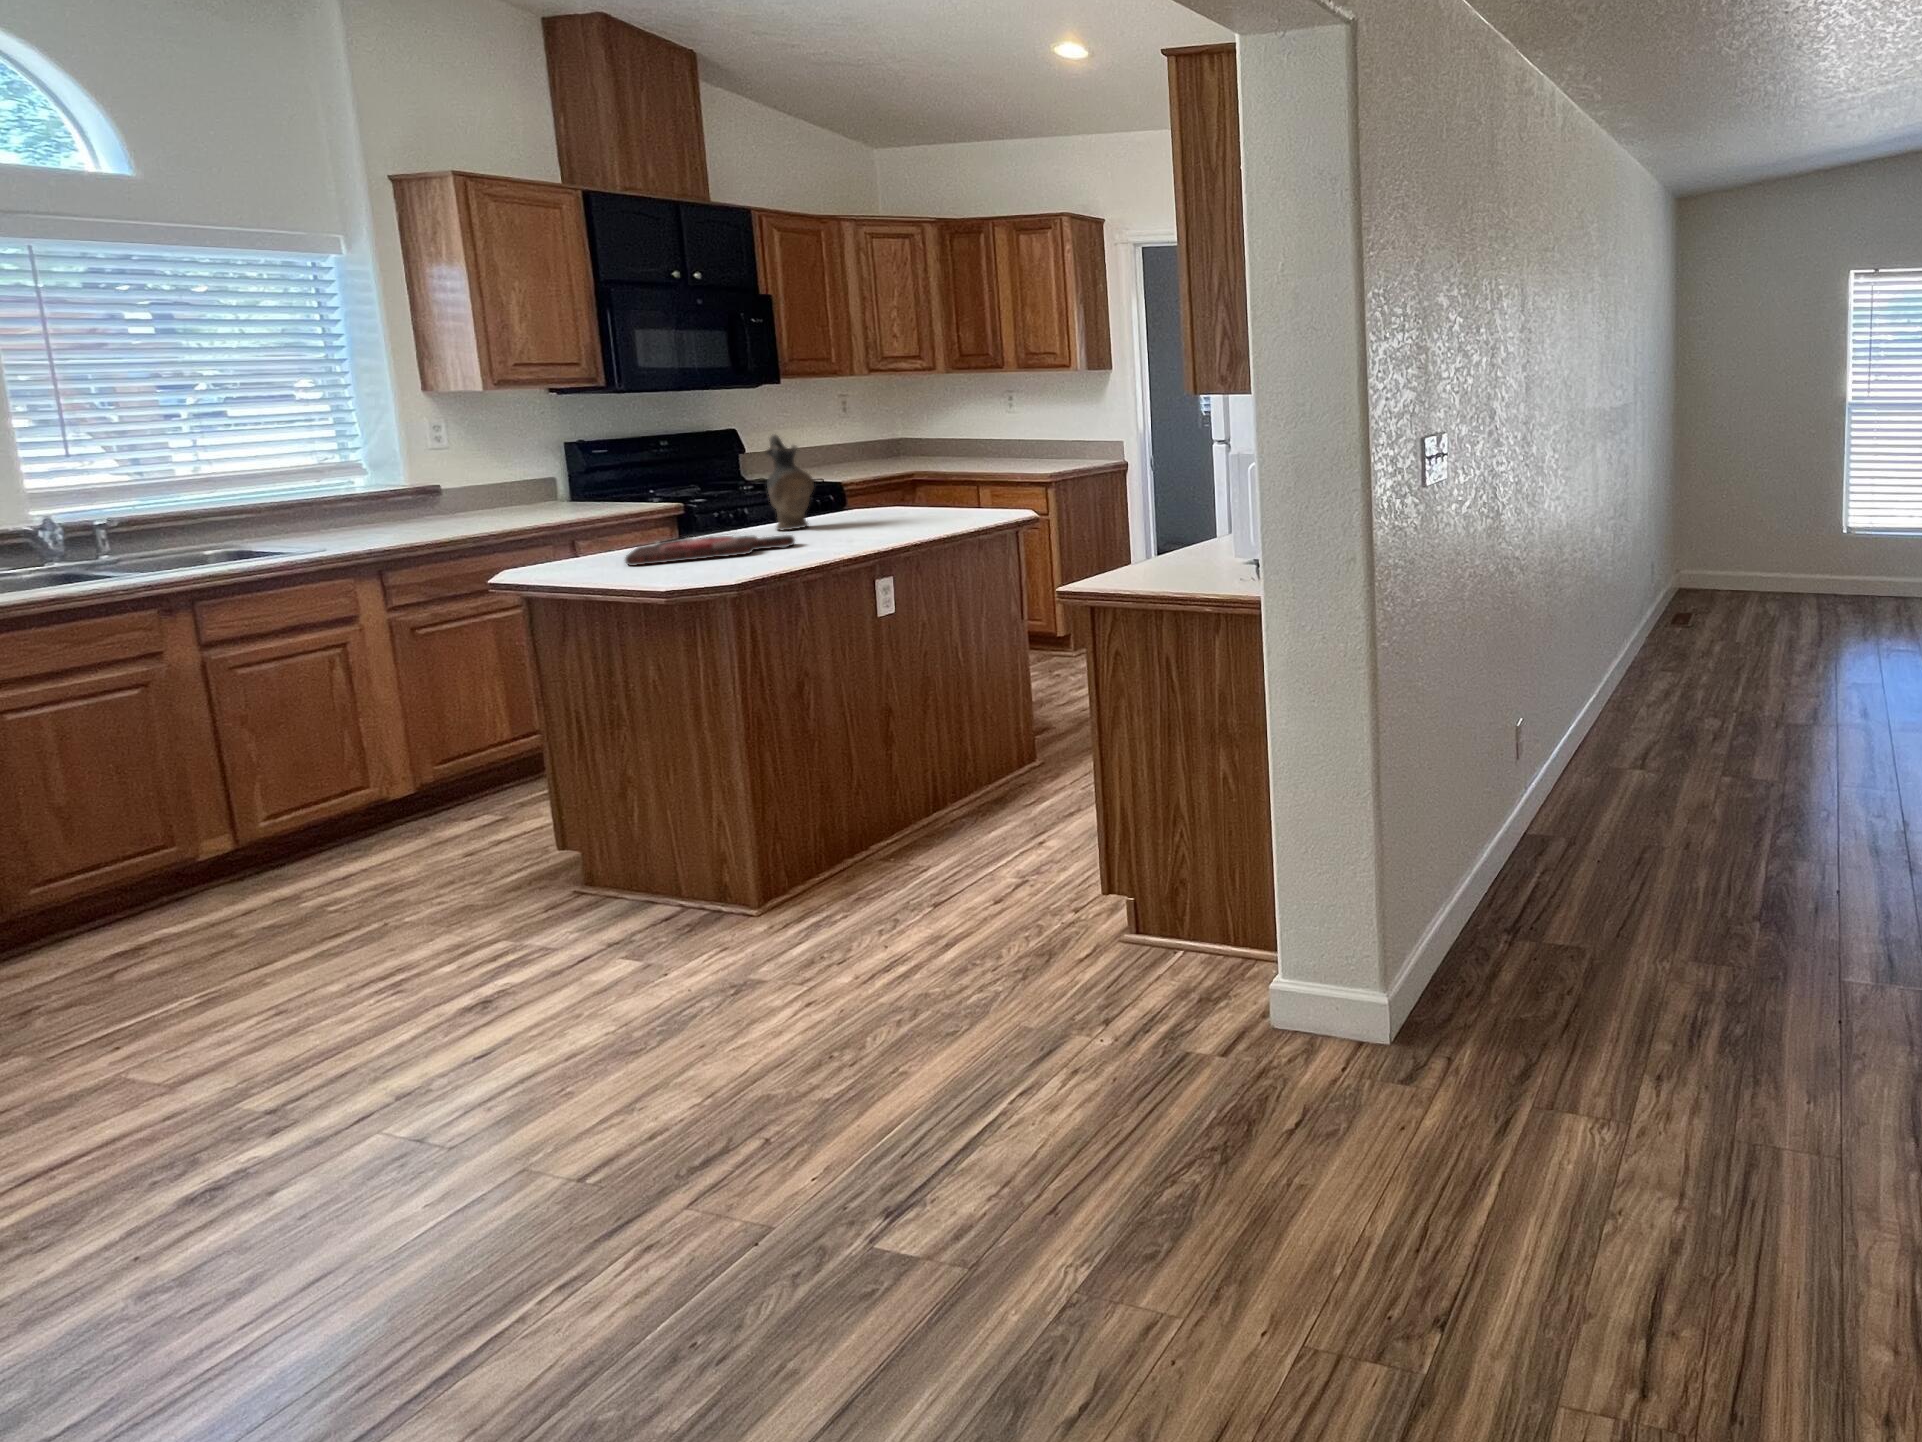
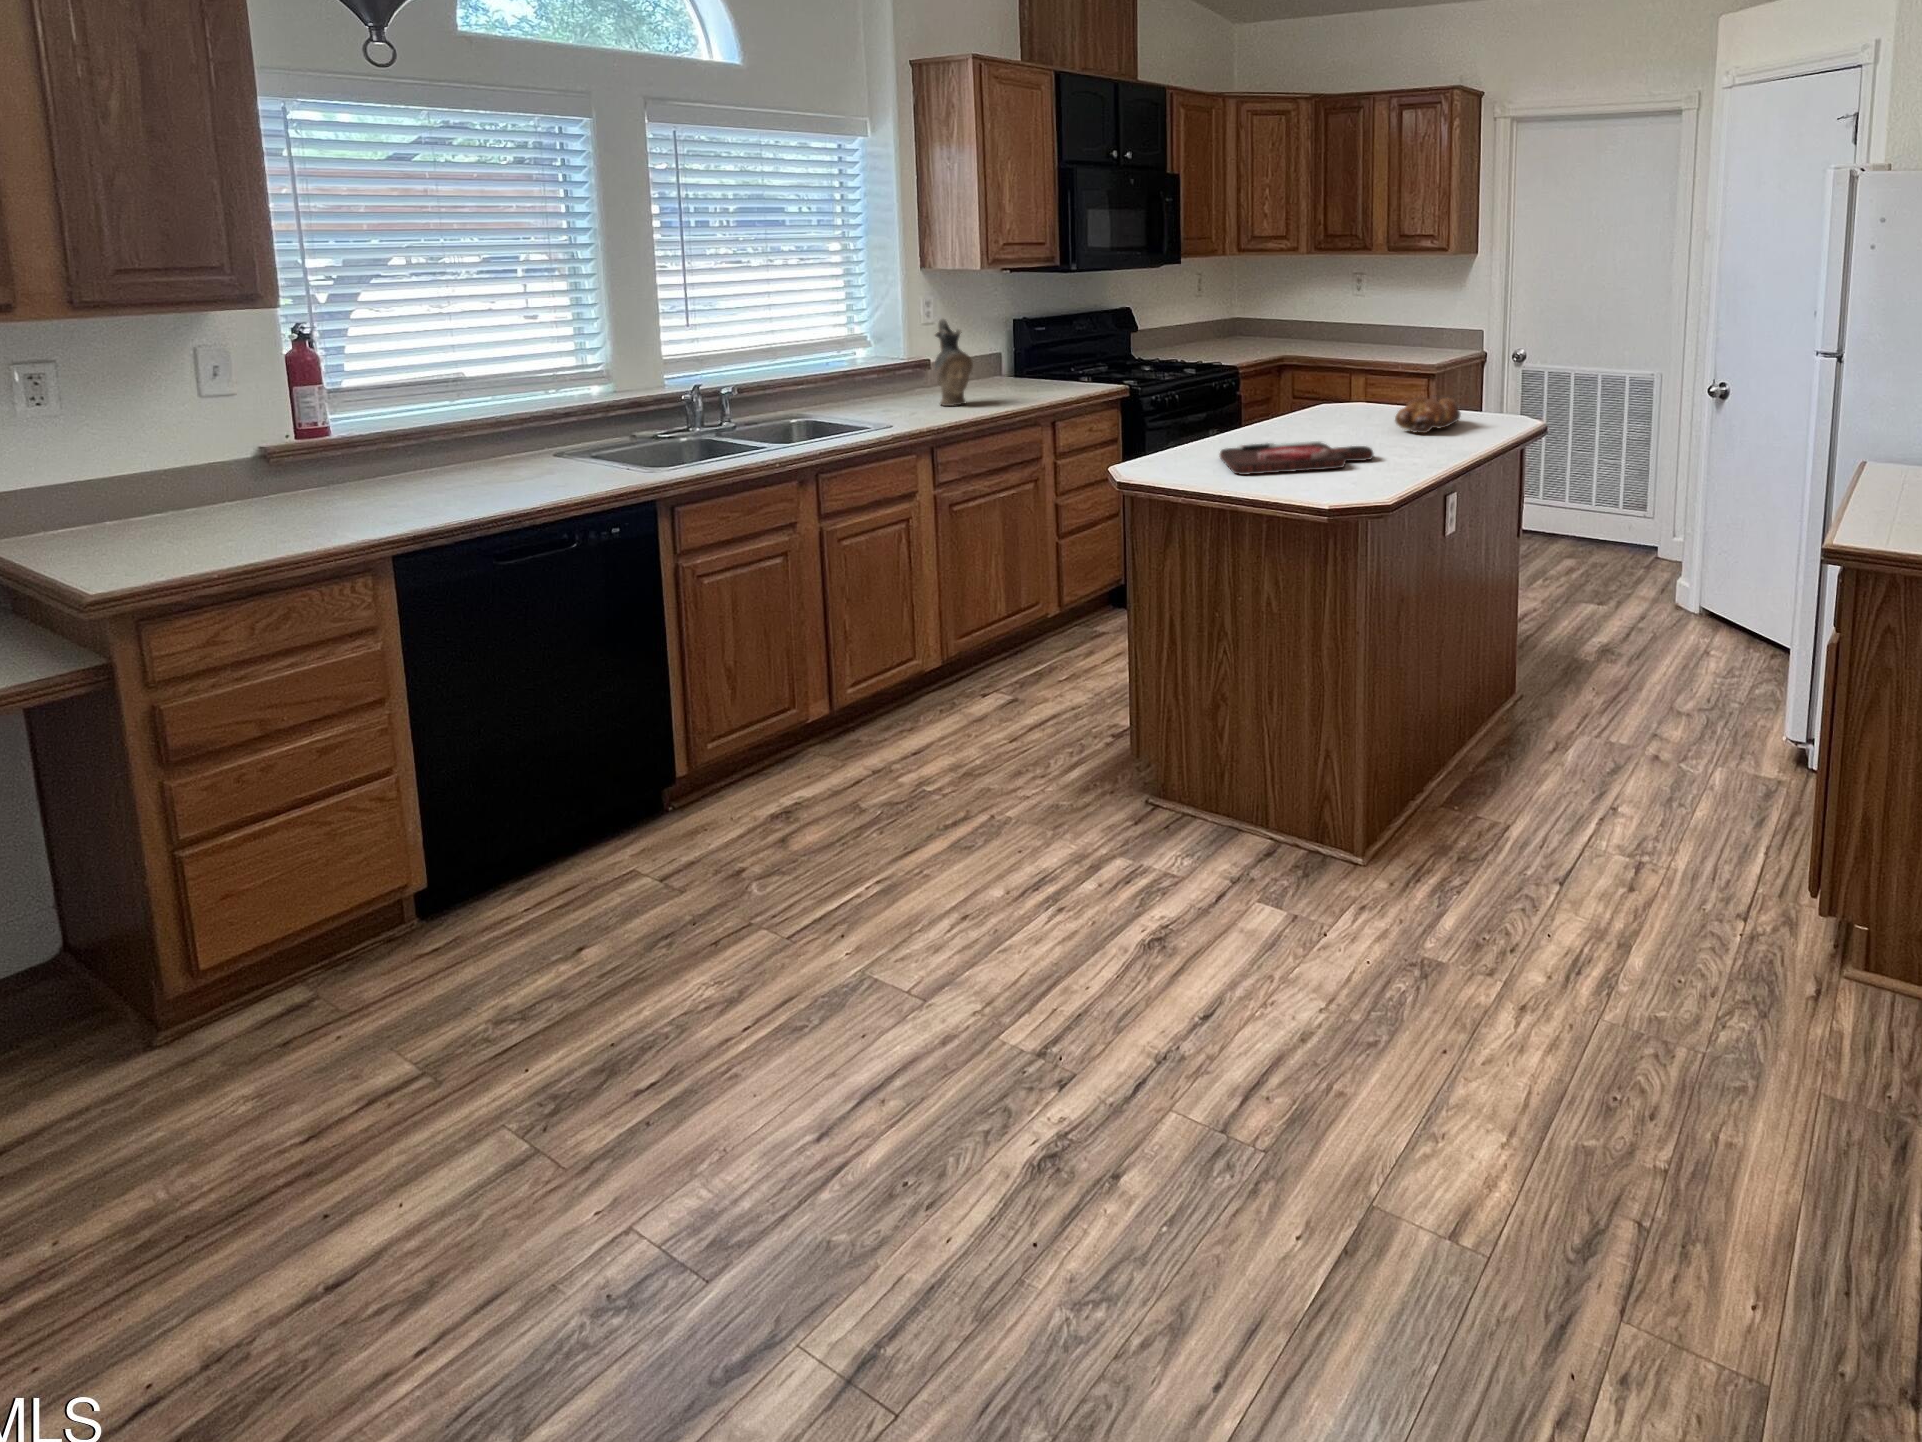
ceramic pitcher: present [765,434,814,530] -> present [935,319,973,406]
bread loaf: none [863,491,942,524] -> present [1395,397,1461,433]

